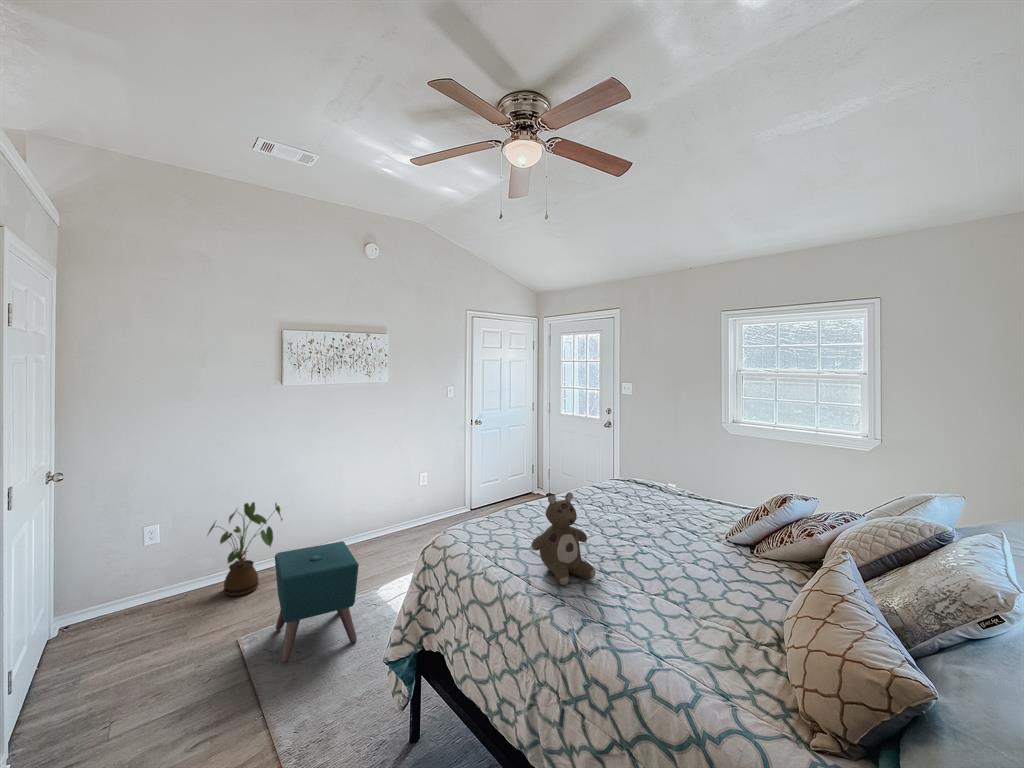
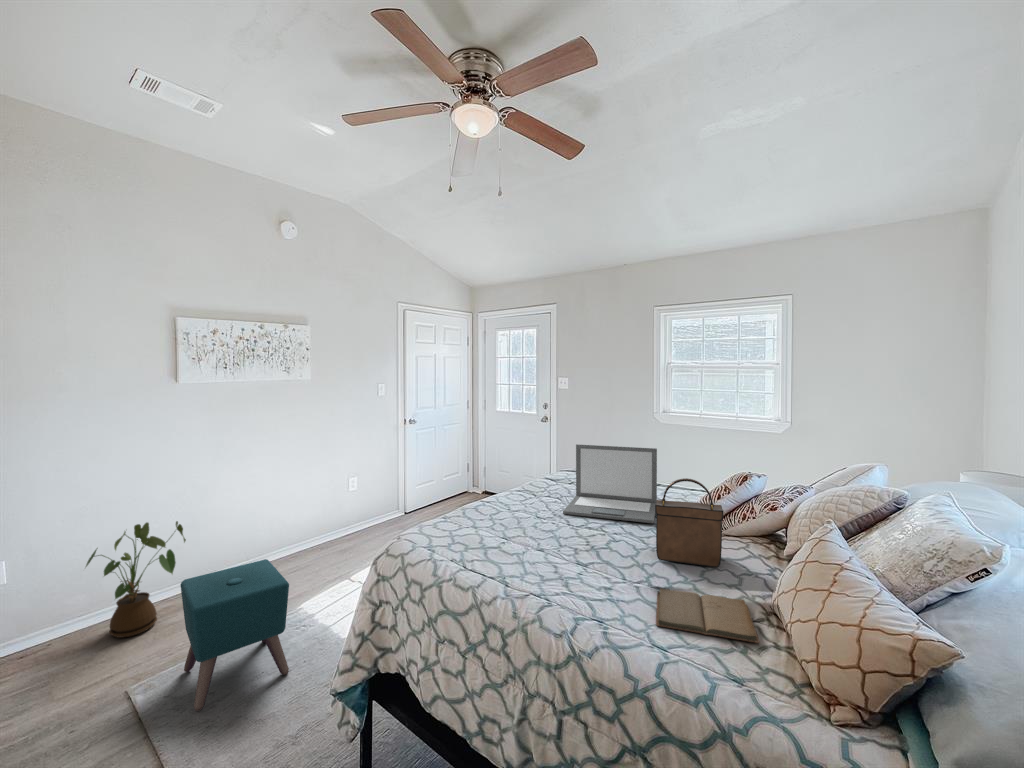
laptop: none [600,456,699,539] -> present [563,445,657,523]
stuffed bear: present [531,493,595,585] -> none [505,482,575,583]
handbag: none [680,498,749,588] -> present [655,478,723,568]
book: none [661,601,761,664] -> present [656,588,760,643]

